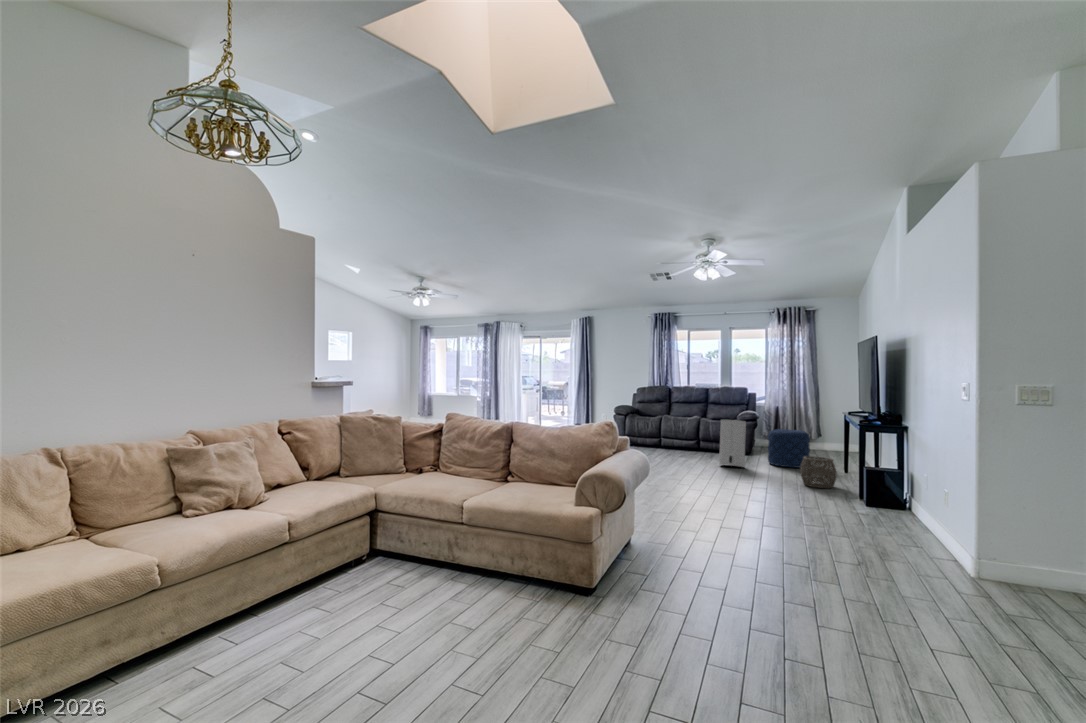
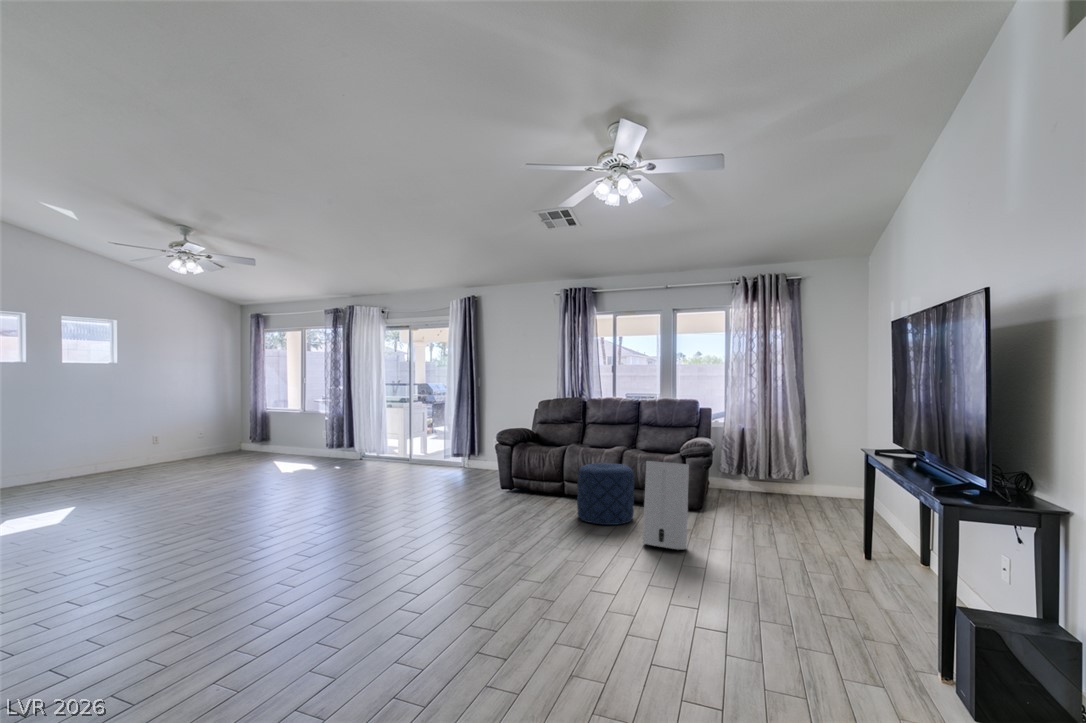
pouf: present [768,429,810,468] -> present [577,463,634,525]
woven basket: present [800,456,837,488] -> none [790,549,870,629]

